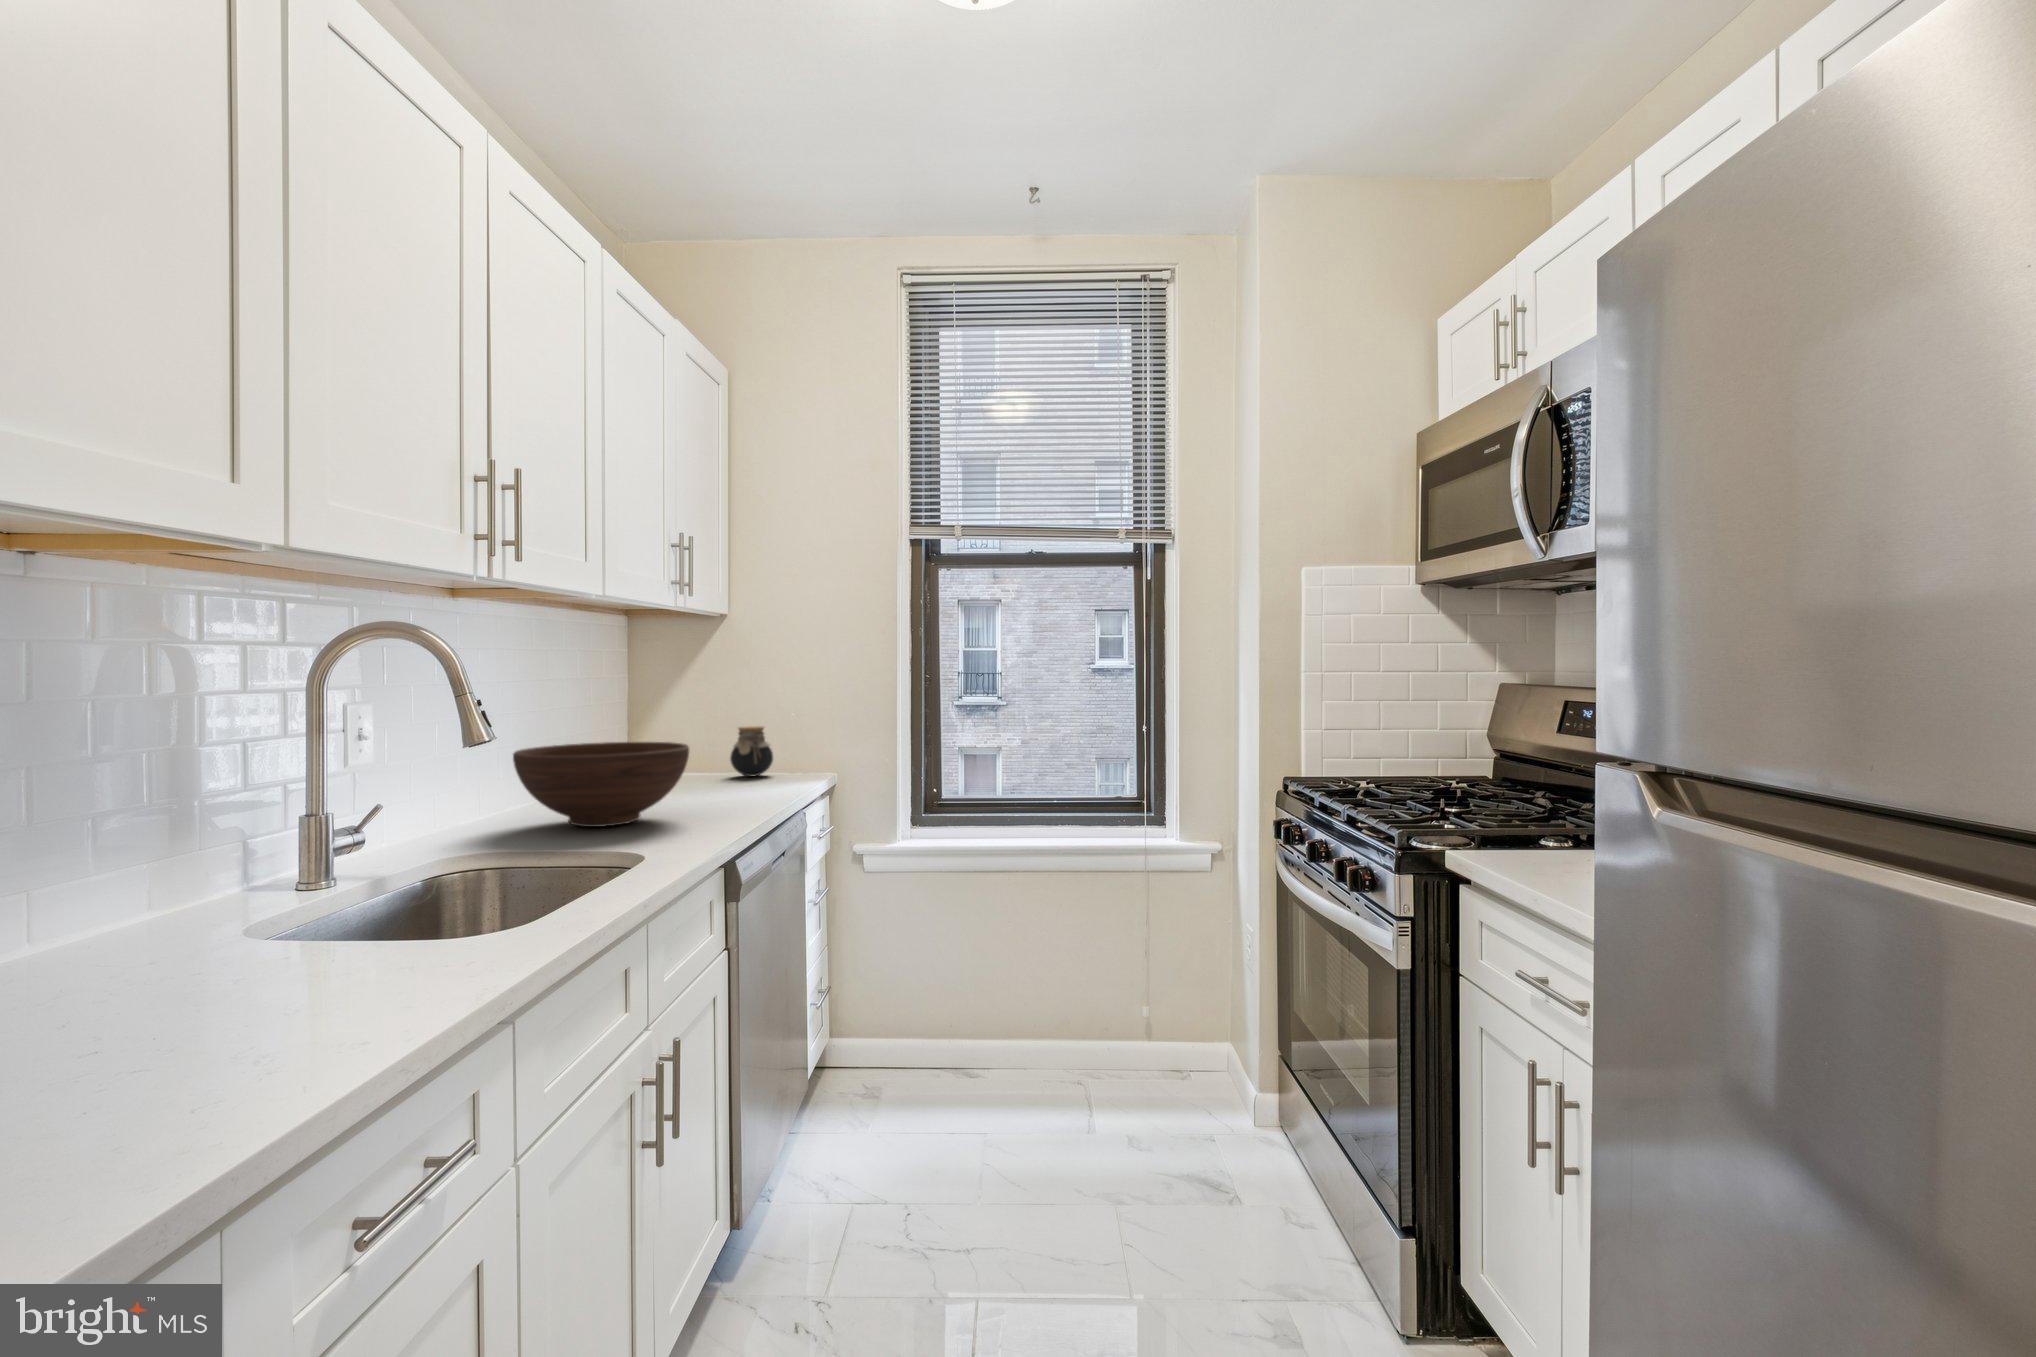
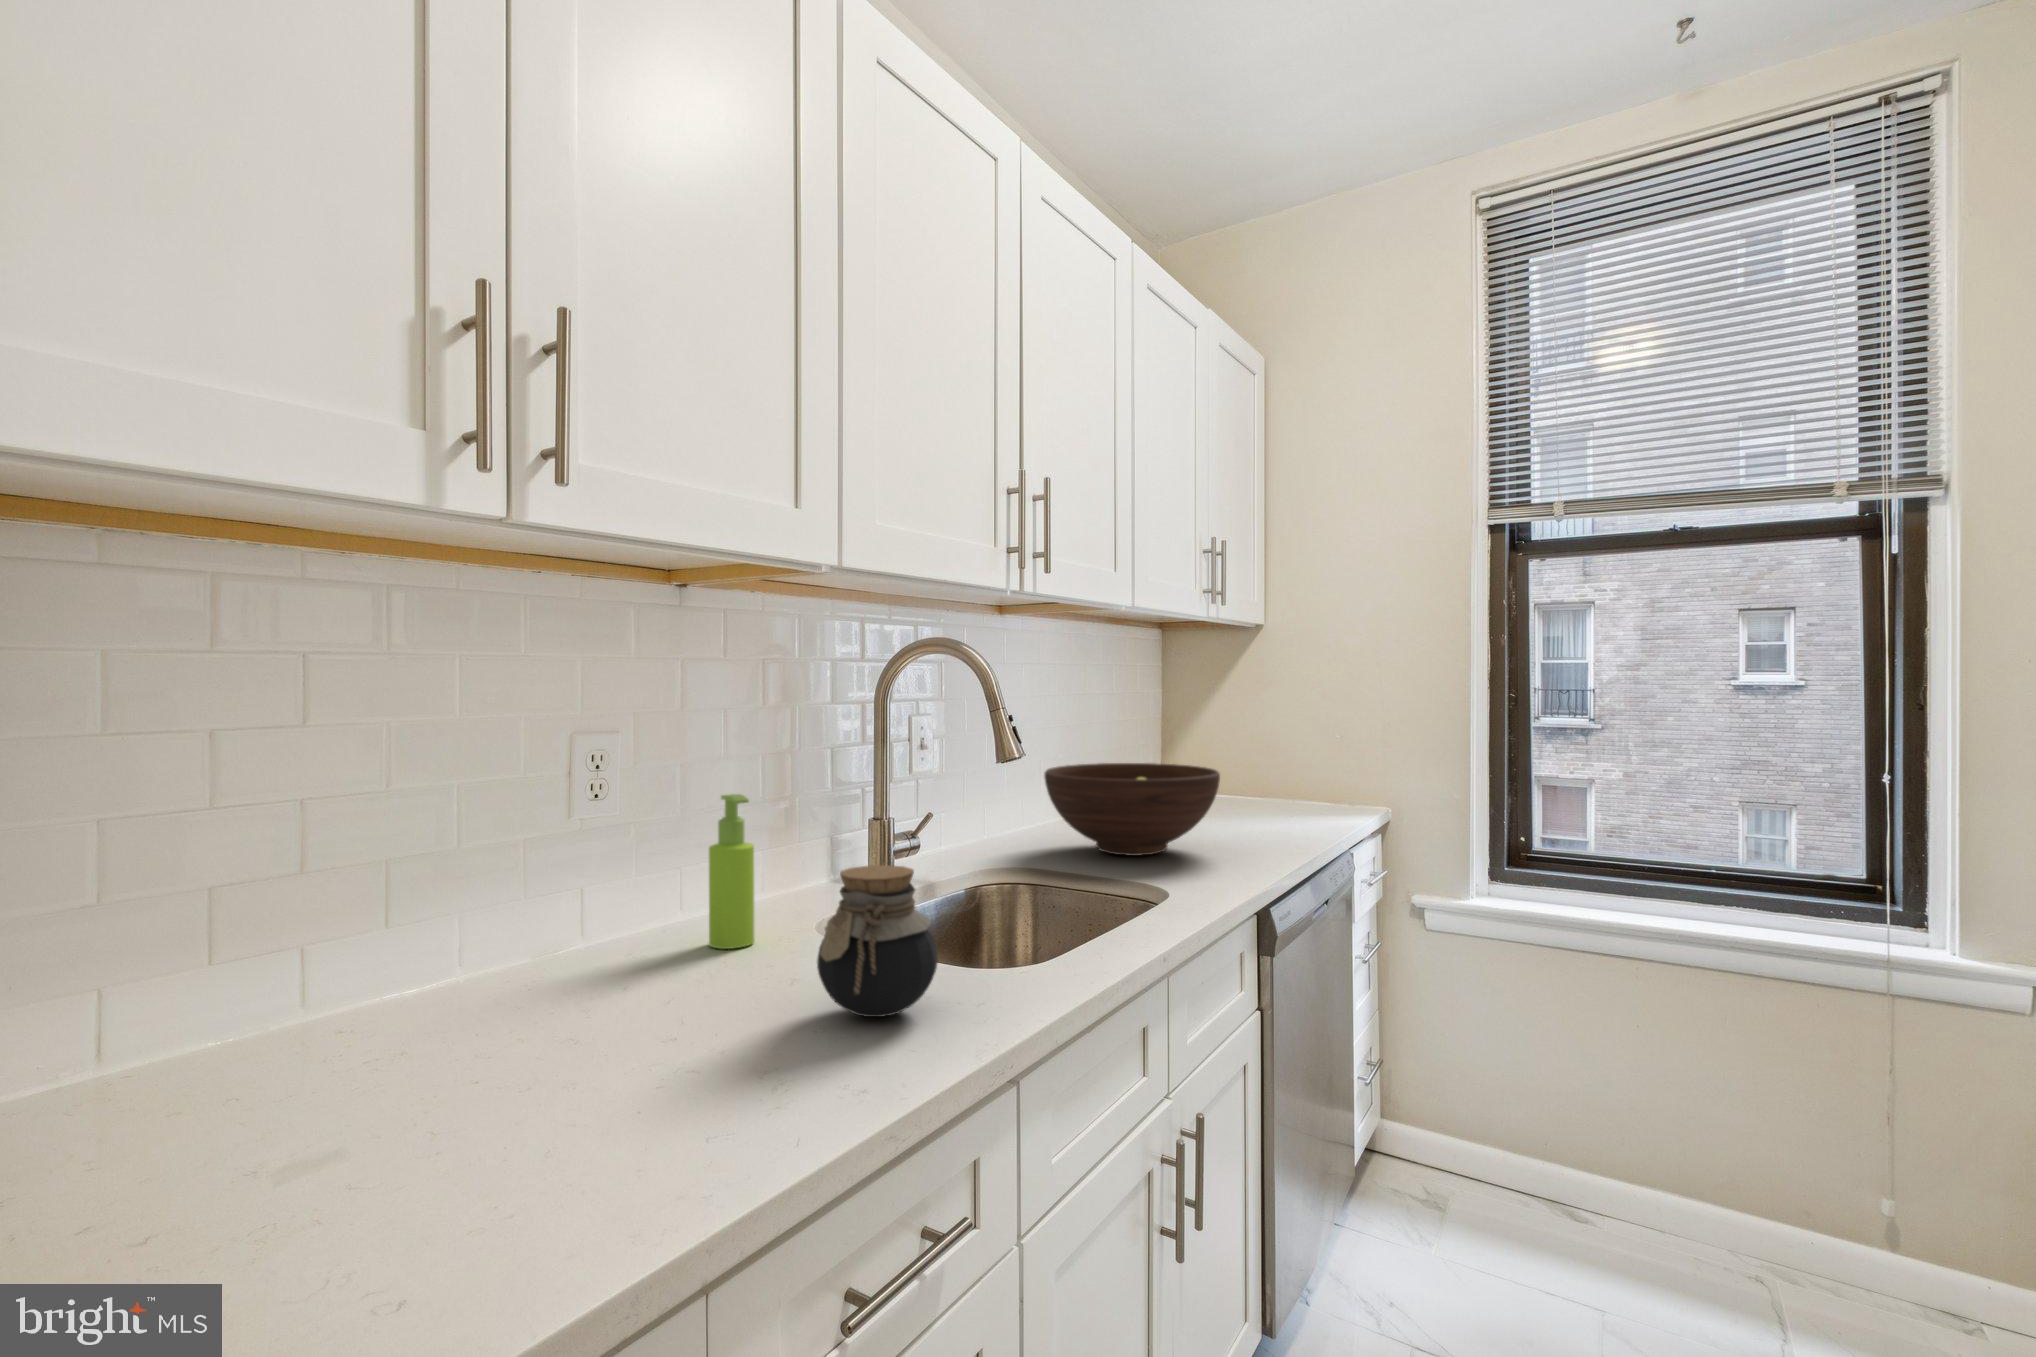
jar: present [730,726,773,776] -> present [817,865,938,1017]
soap dispenser: none [108,784,174,955] -> present [709,794,755,949]

